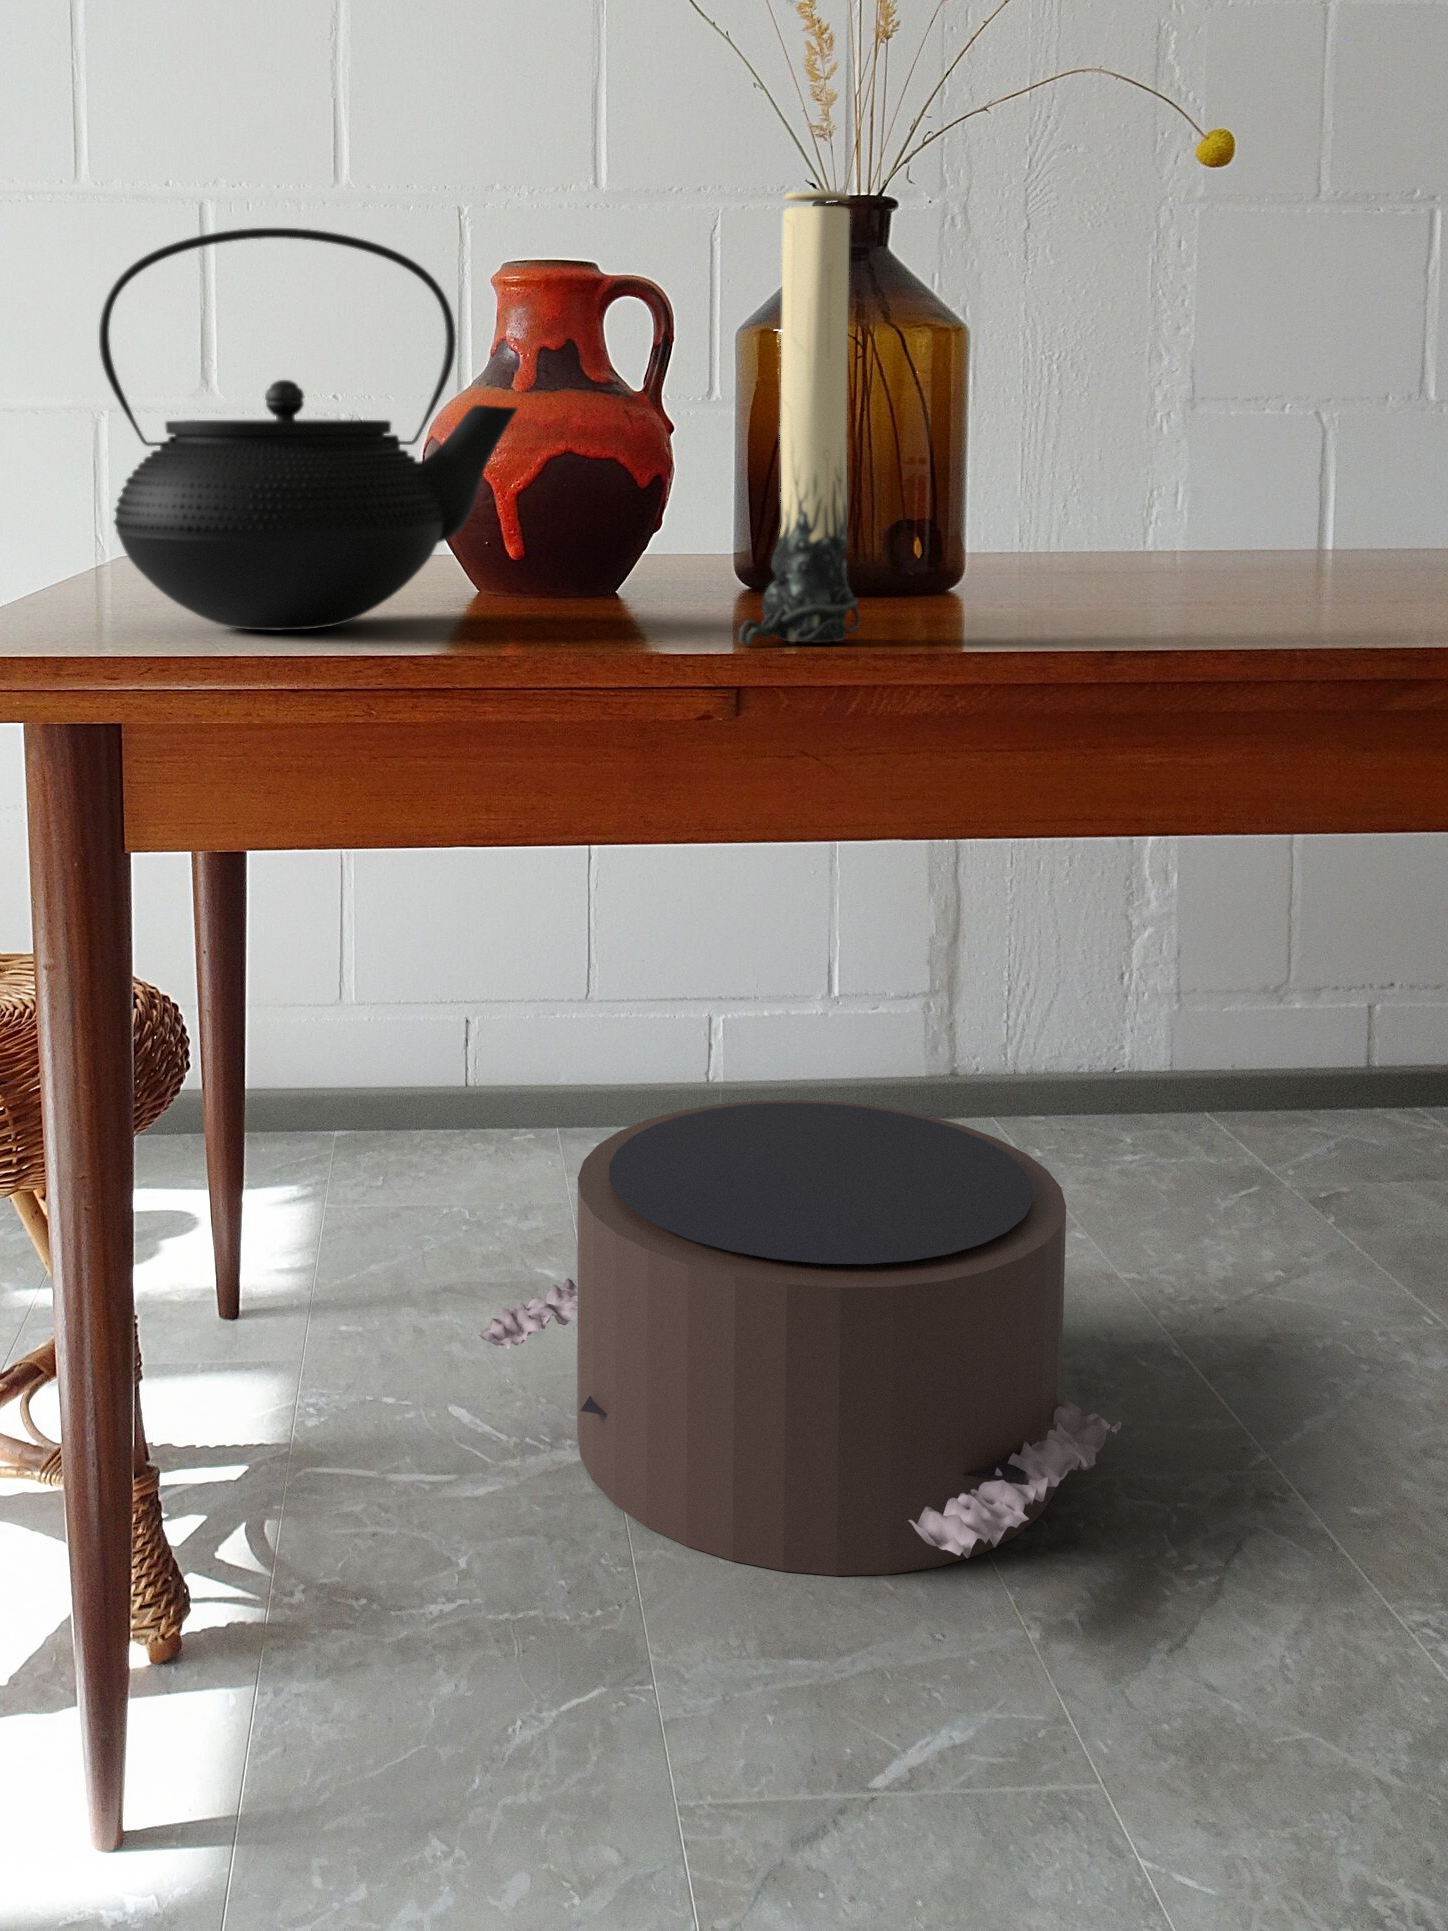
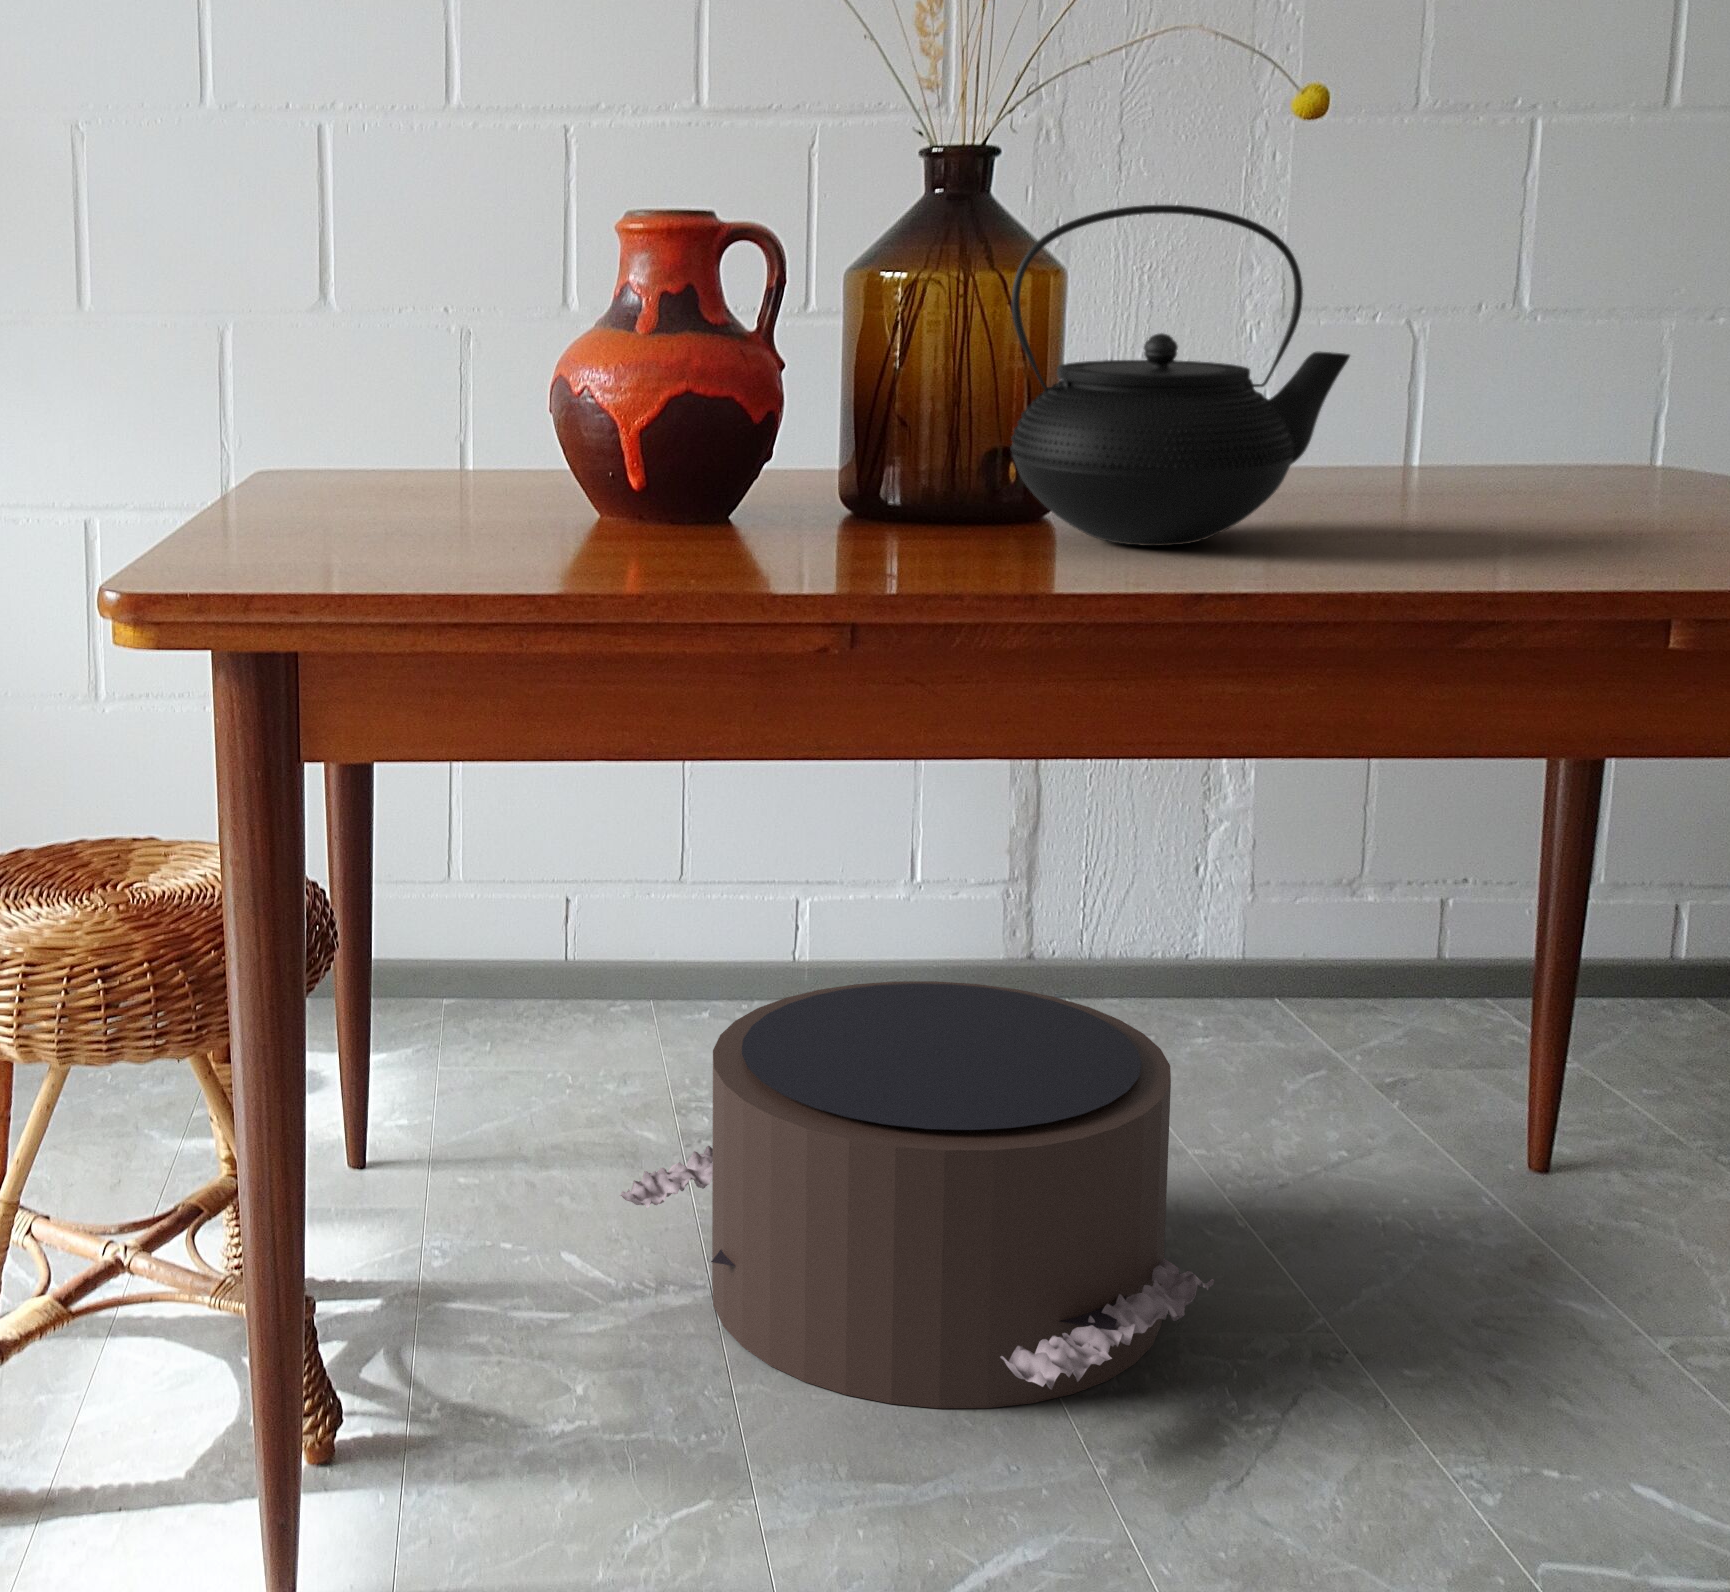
candle: present [738,190,860,644] -> none [819,191,928,589]
teapot: present [99,228,517,630] -> present [1010,205,1350,546]

